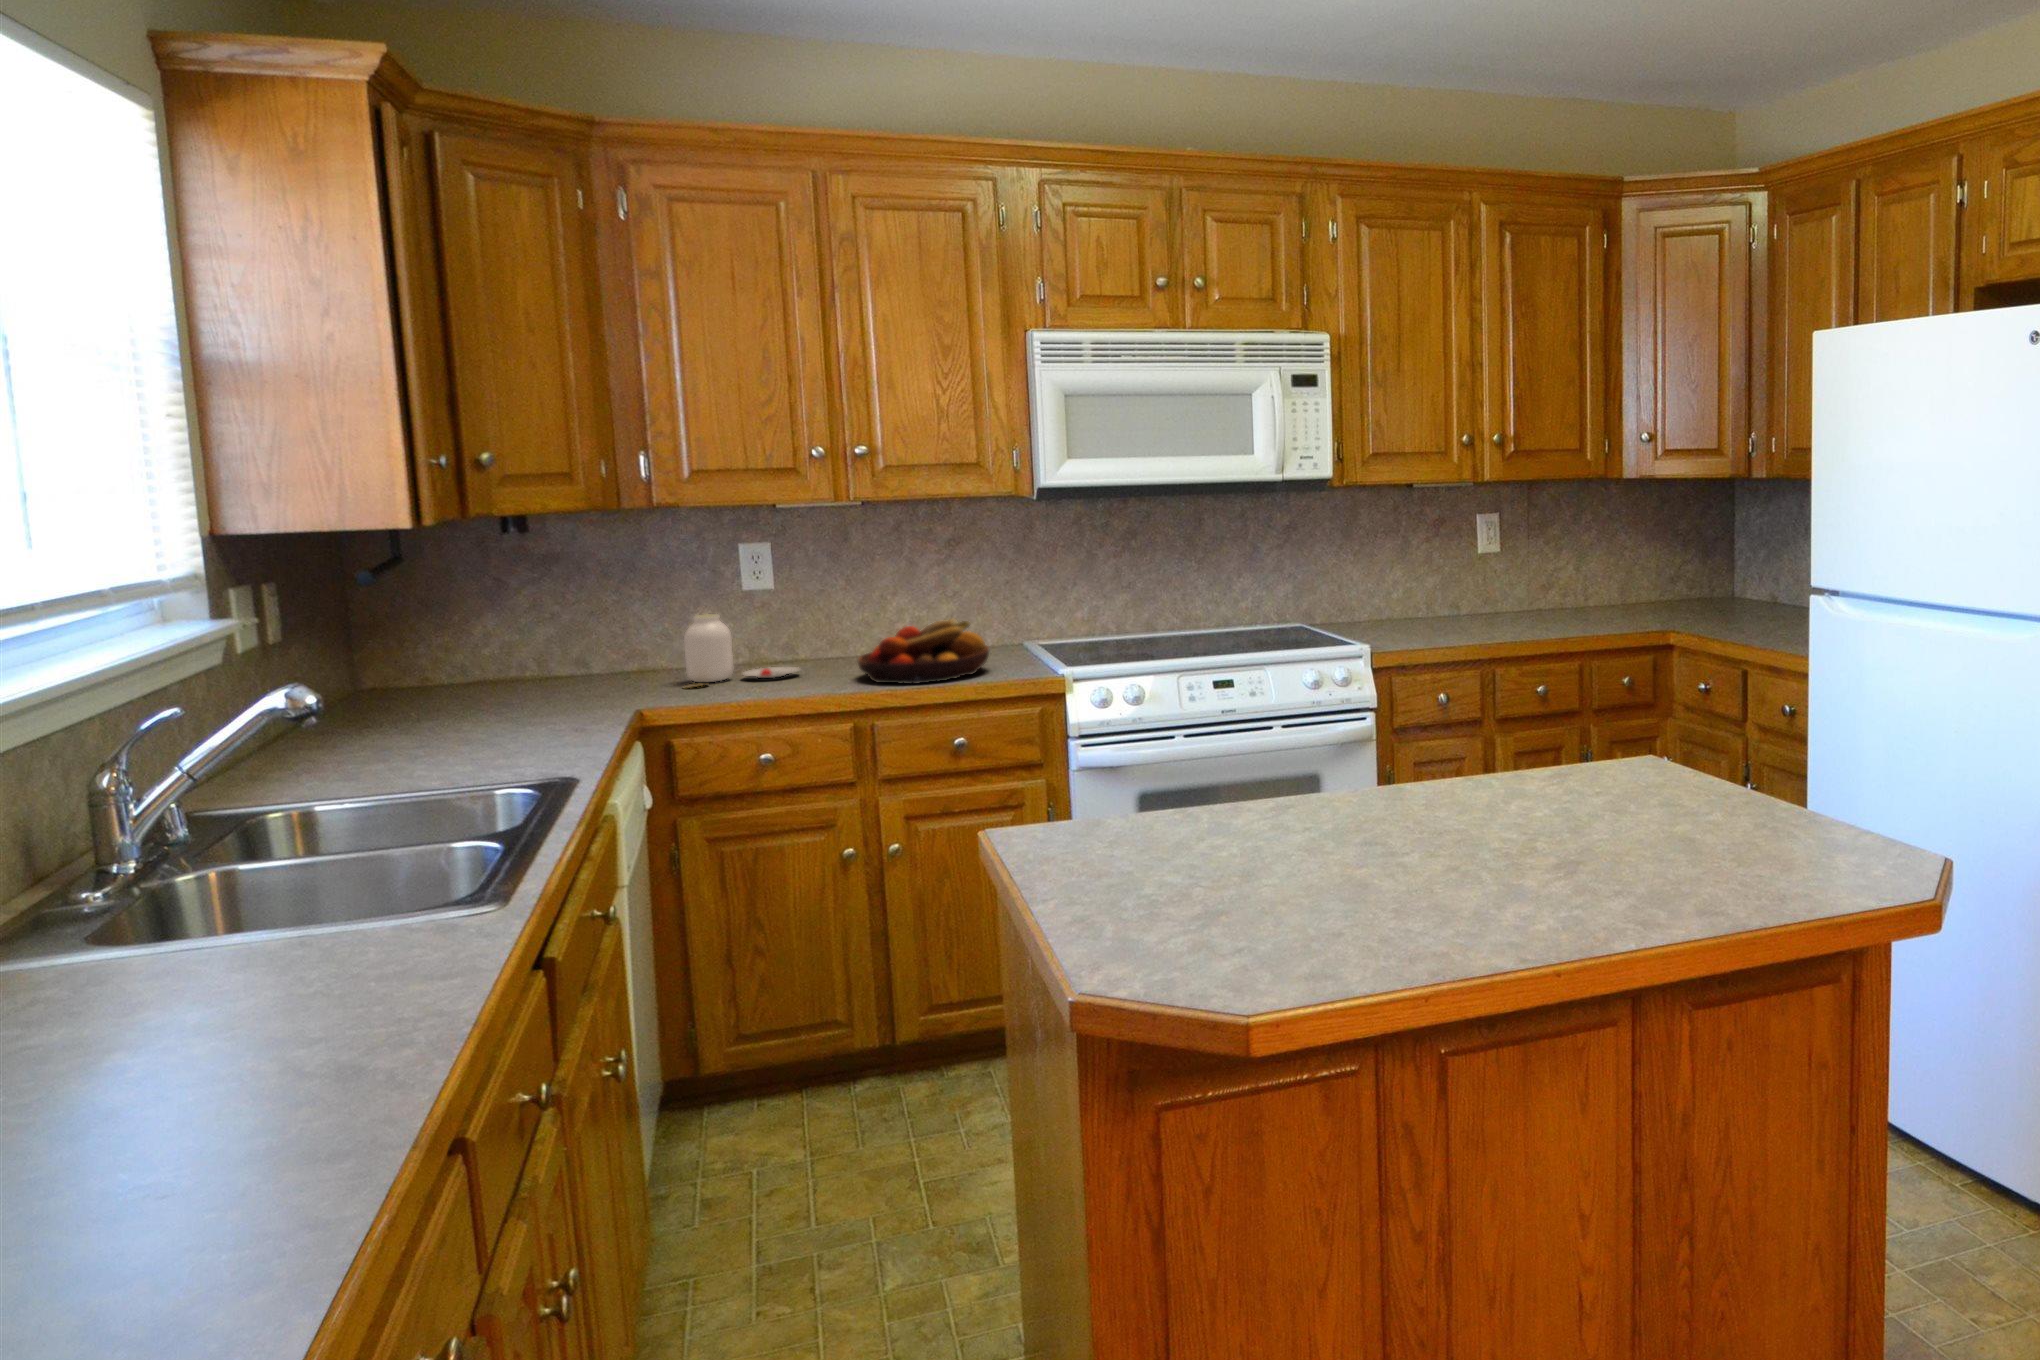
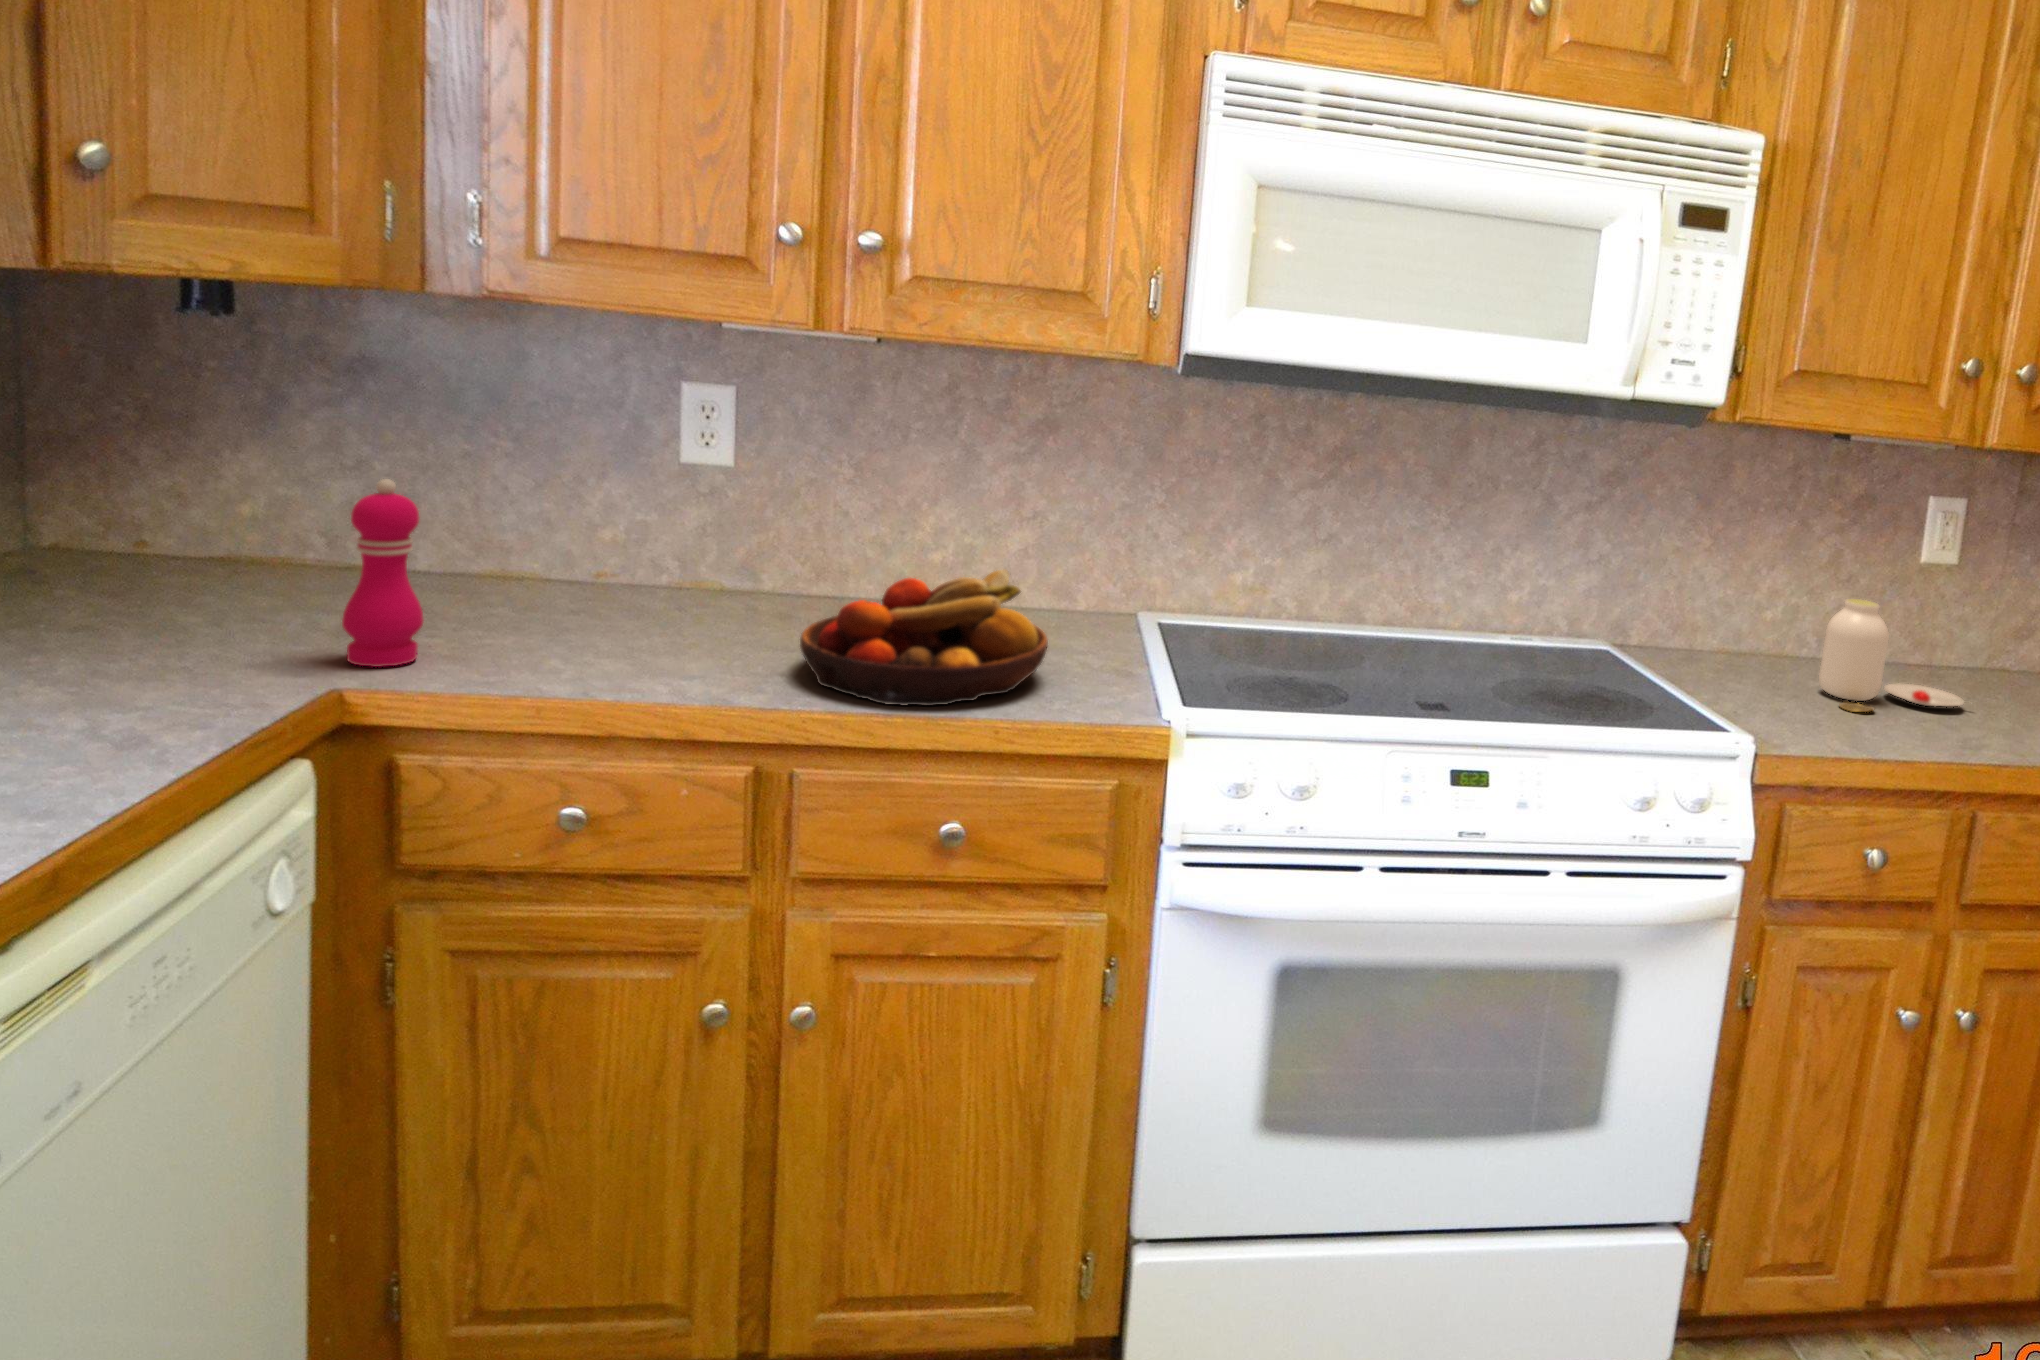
pepper mill: none [625,606,665,702] -> present [342,479,423,667]
jar: present [684,614,801,688] -> present [1819,599,1964,712]

